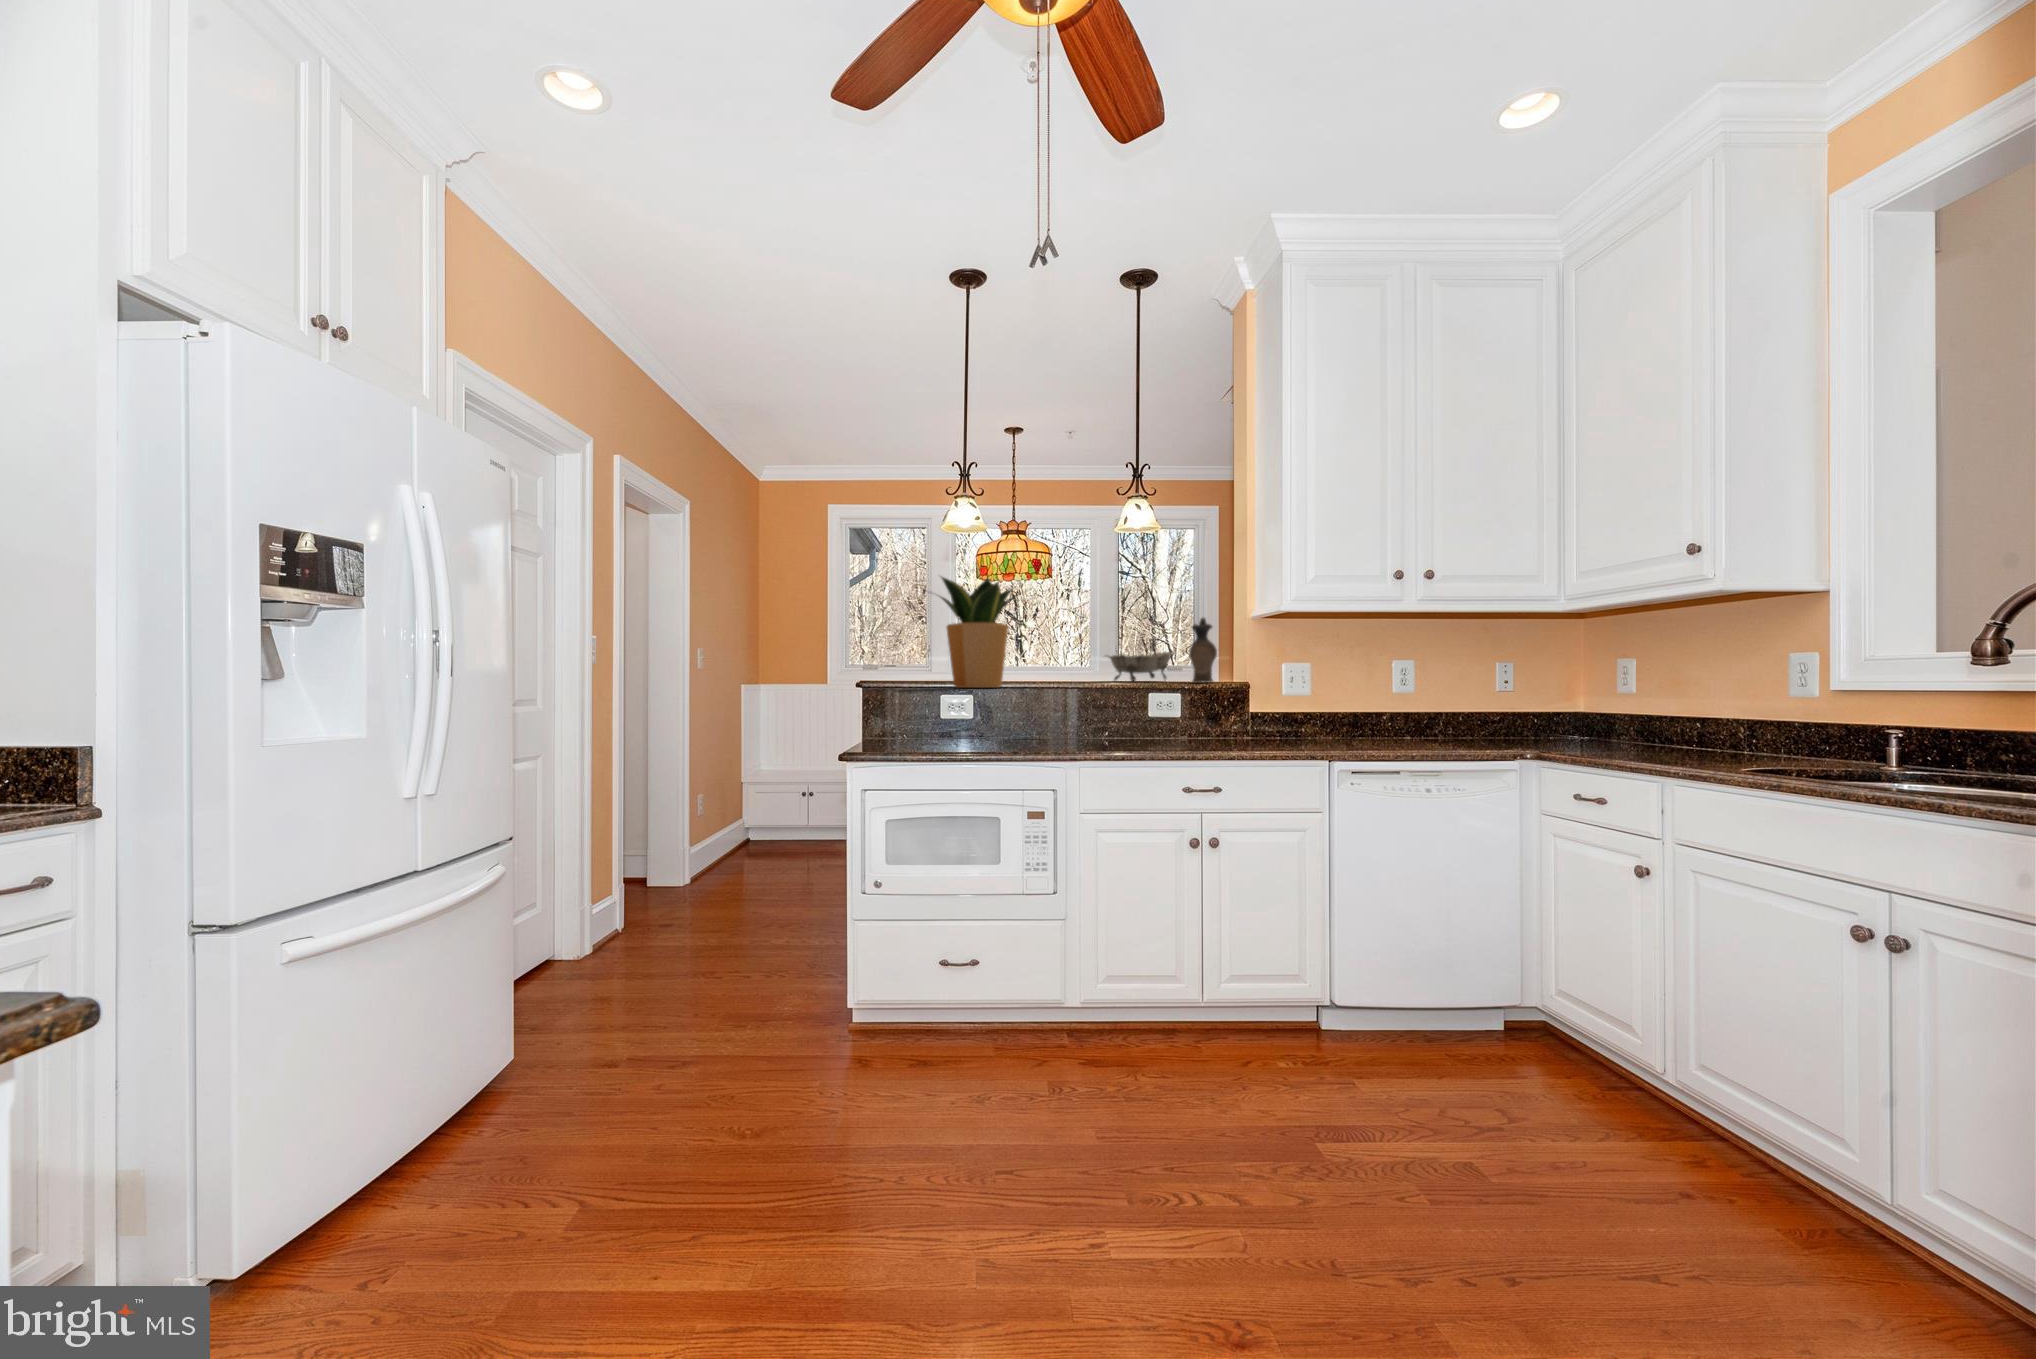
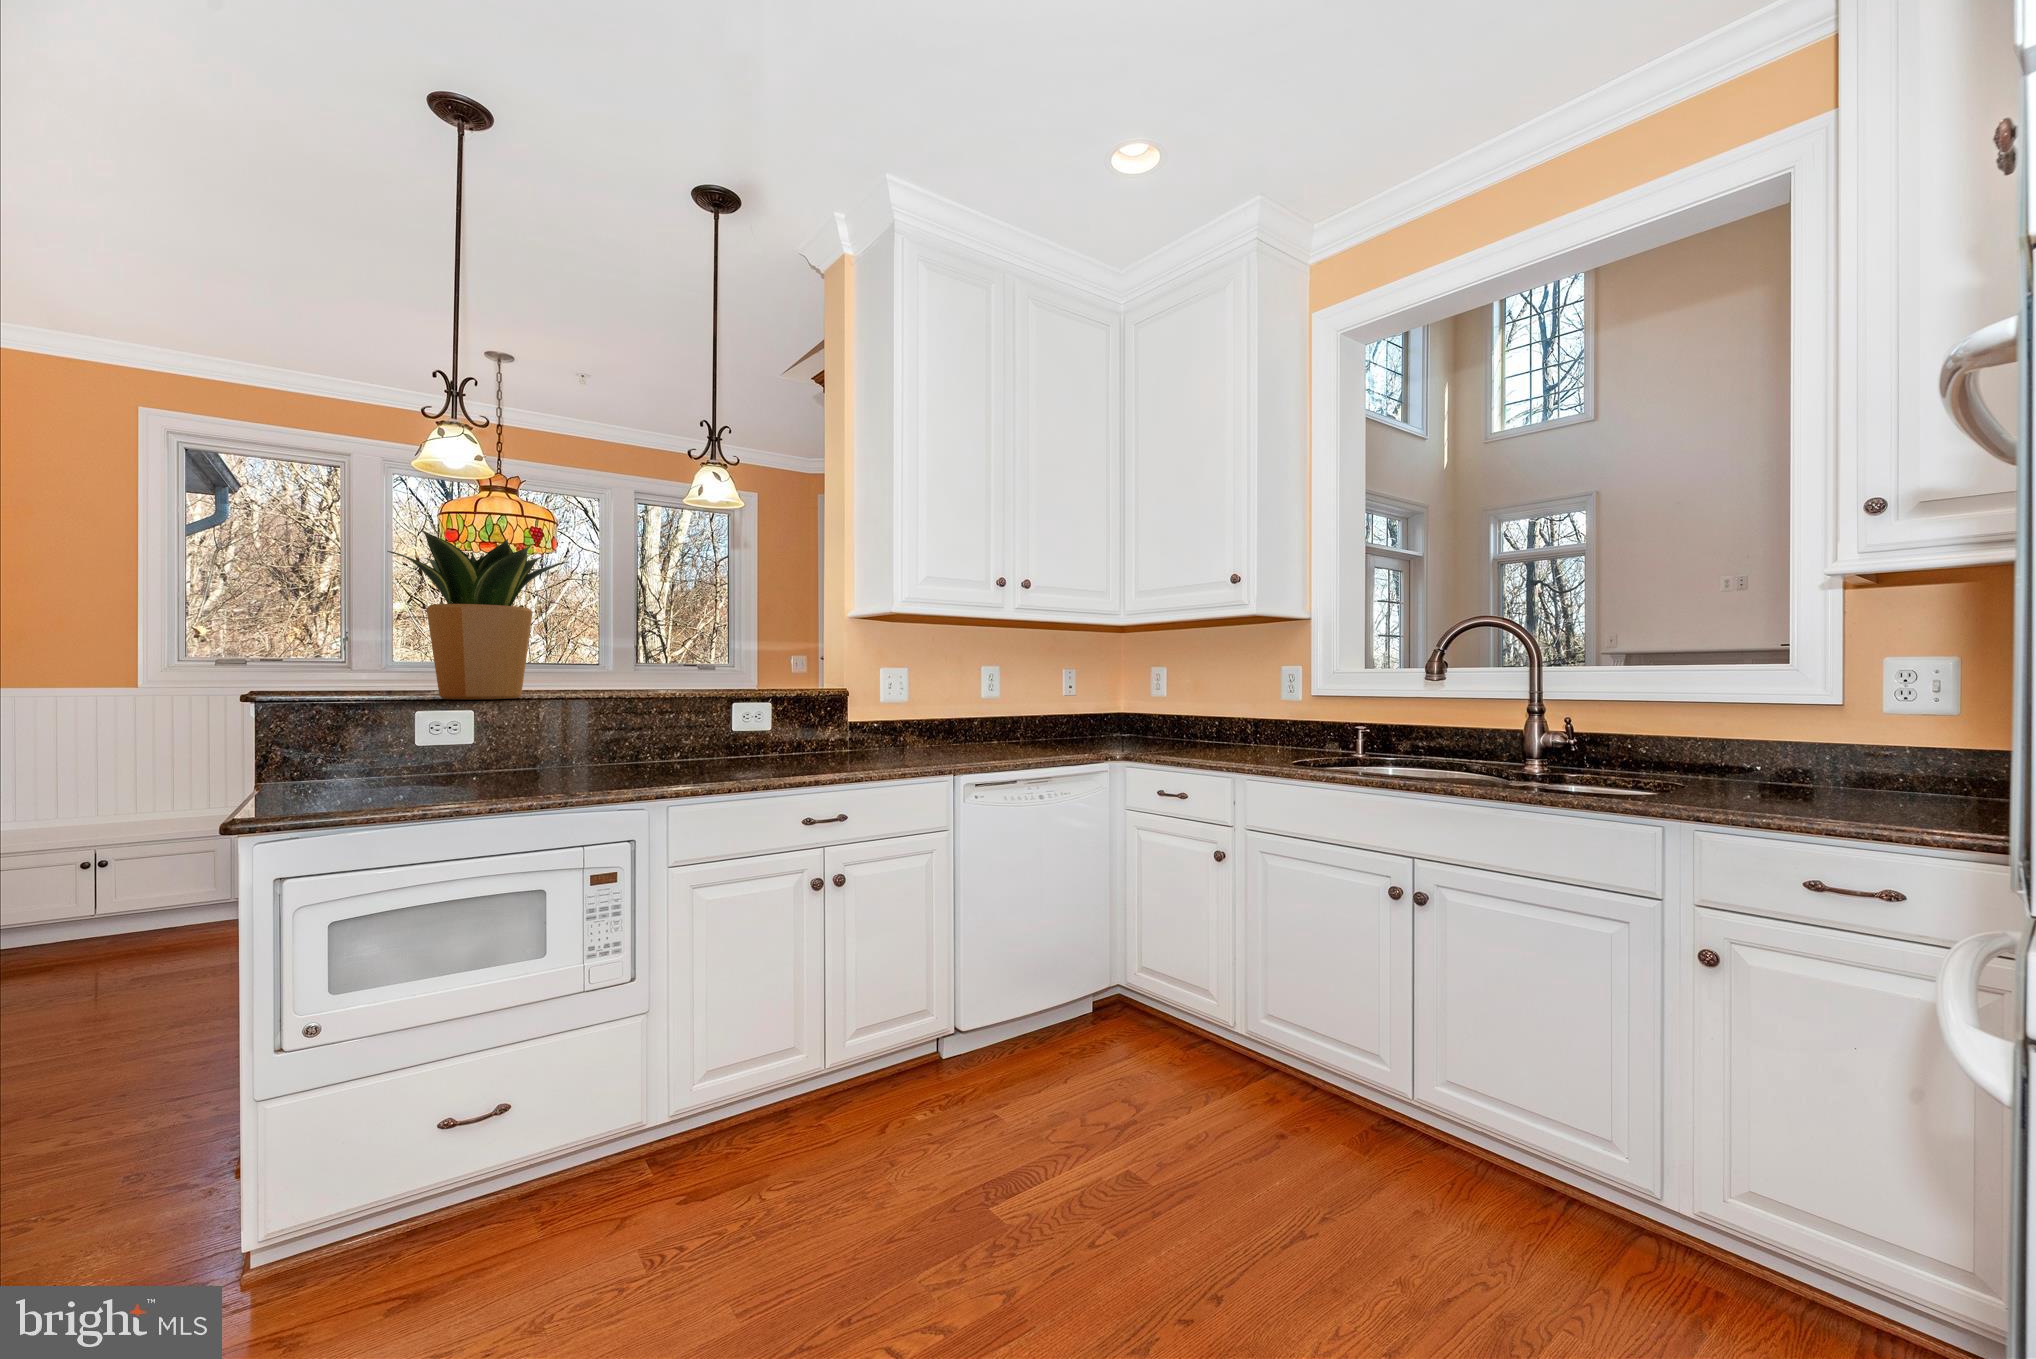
ceramic pitcher: present [1189,618,1217,683] -> none [744,612,777,688]
decorative bowl: present [1105,651,1176,681] -> none [618,650,712,686]

